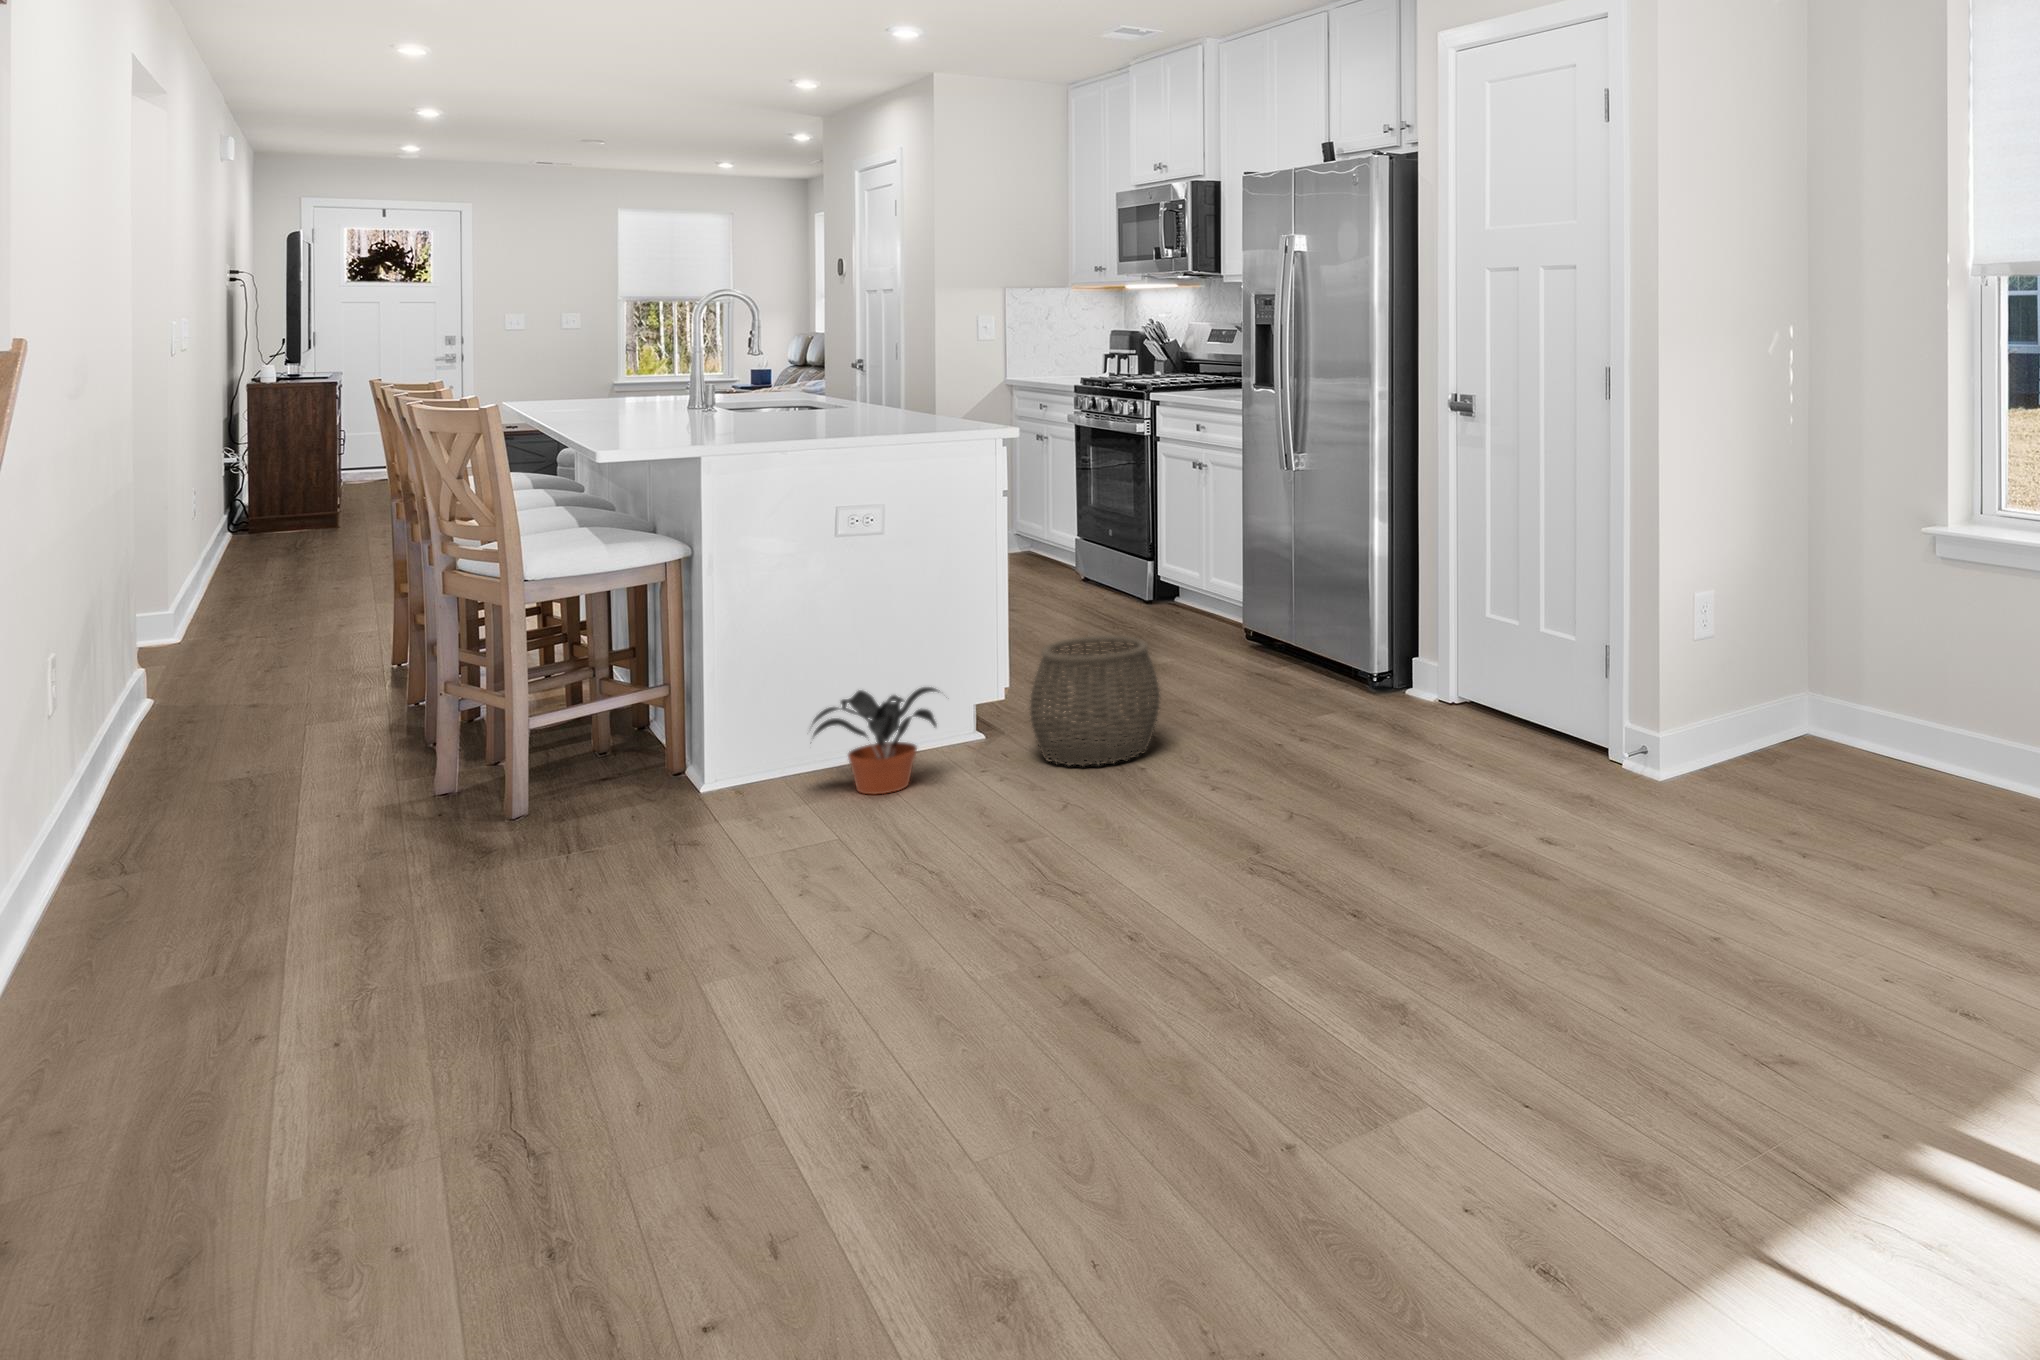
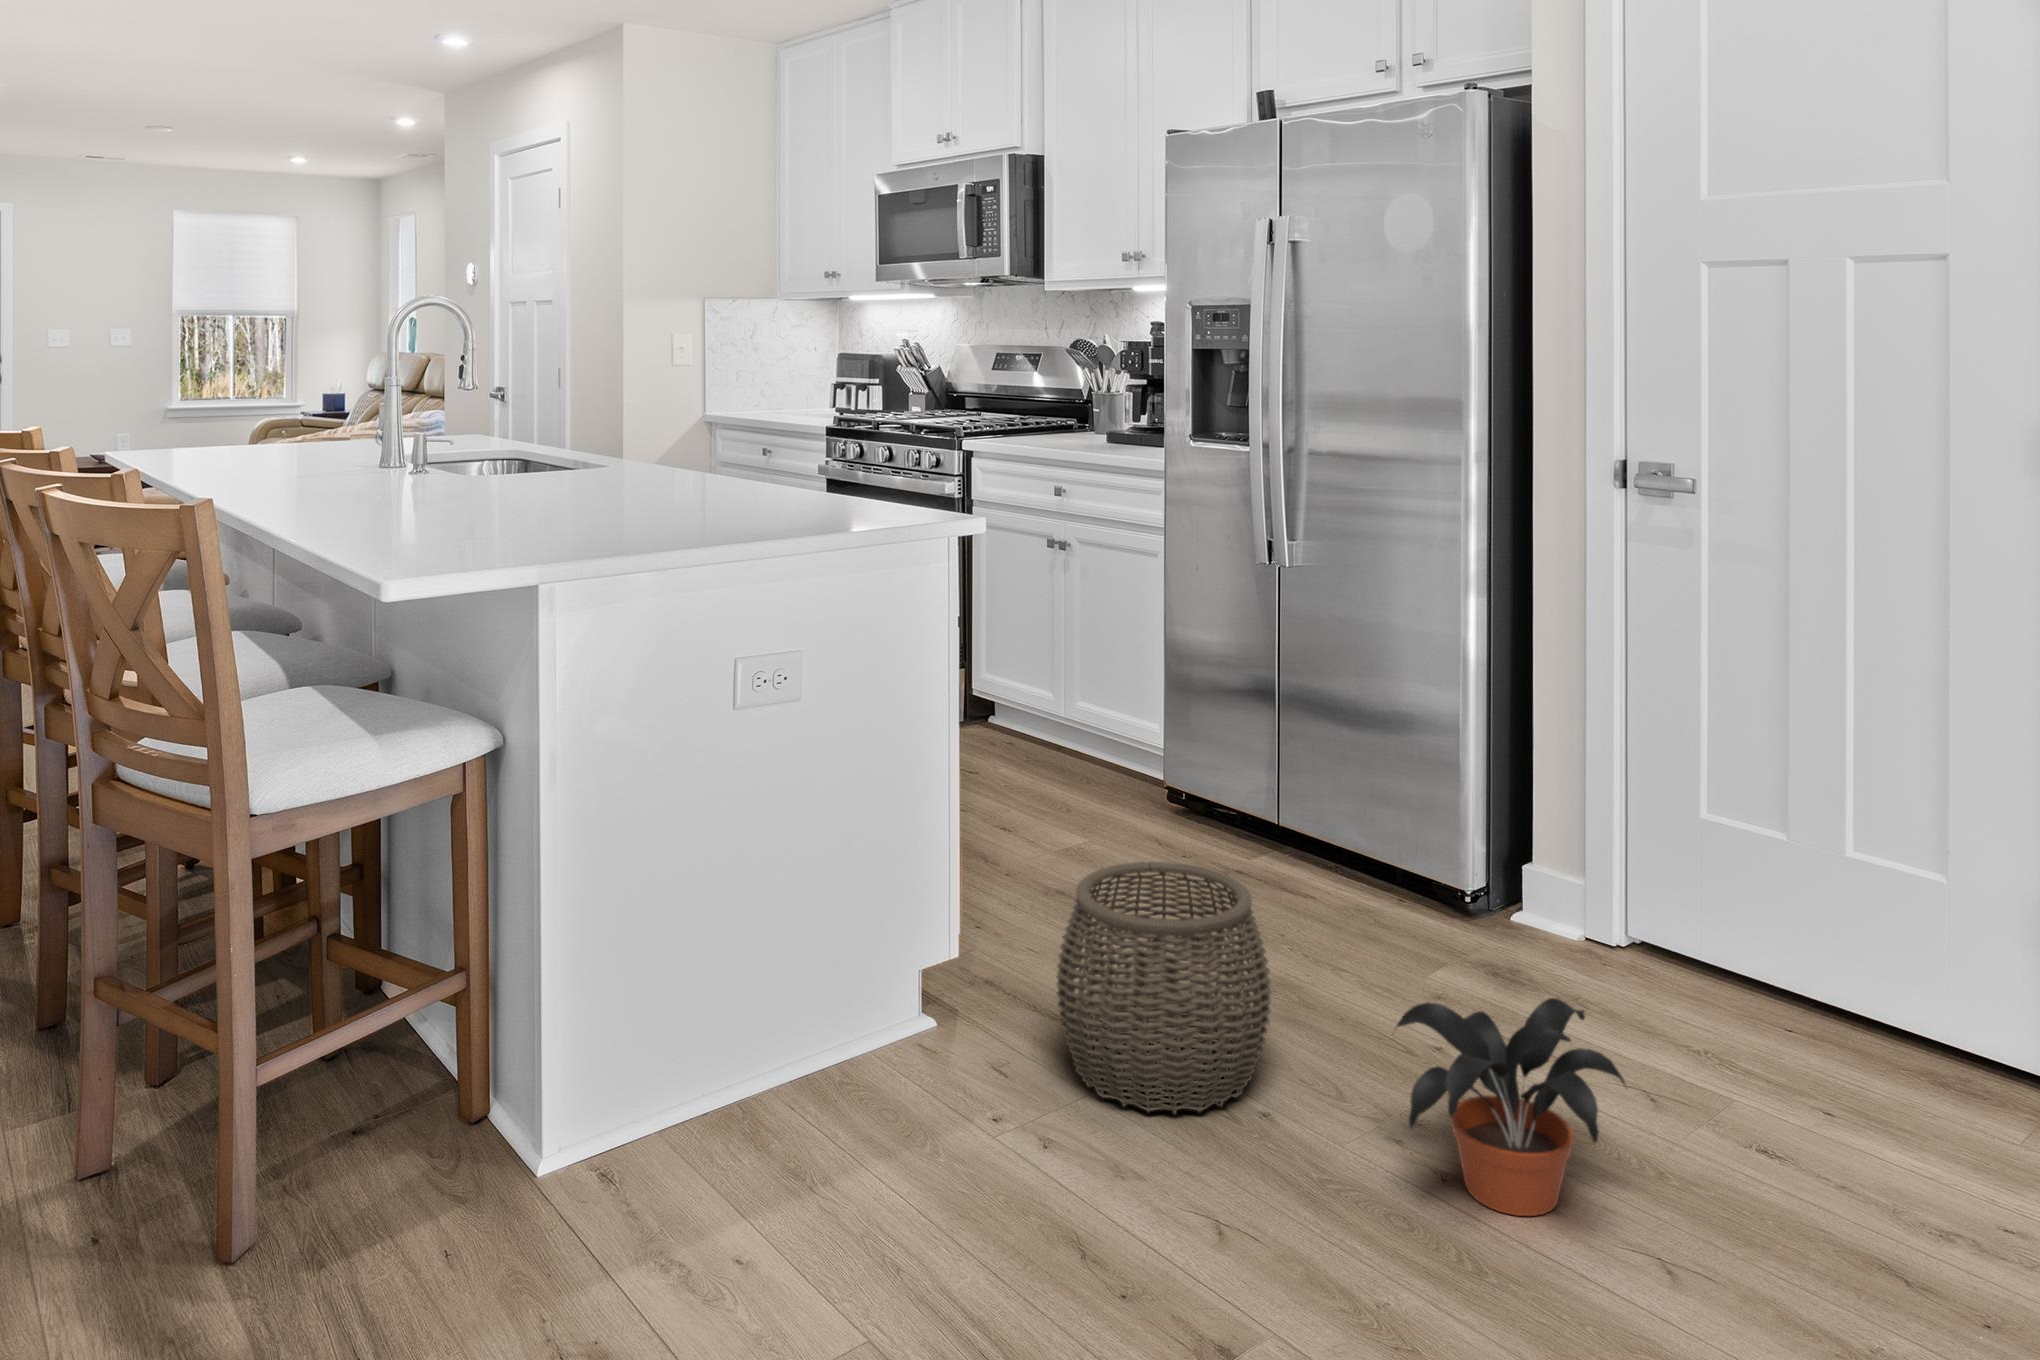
potted plant: present [813,687,939,794] -> present [1396,998,1625,1216]

